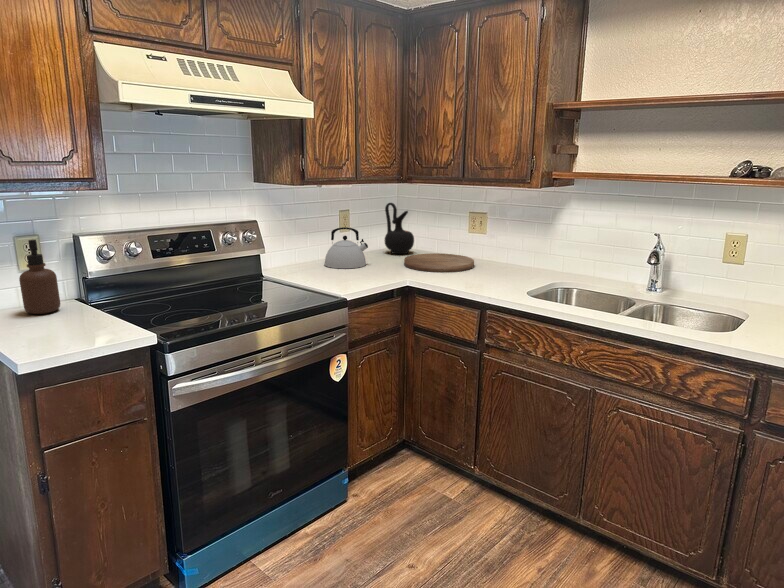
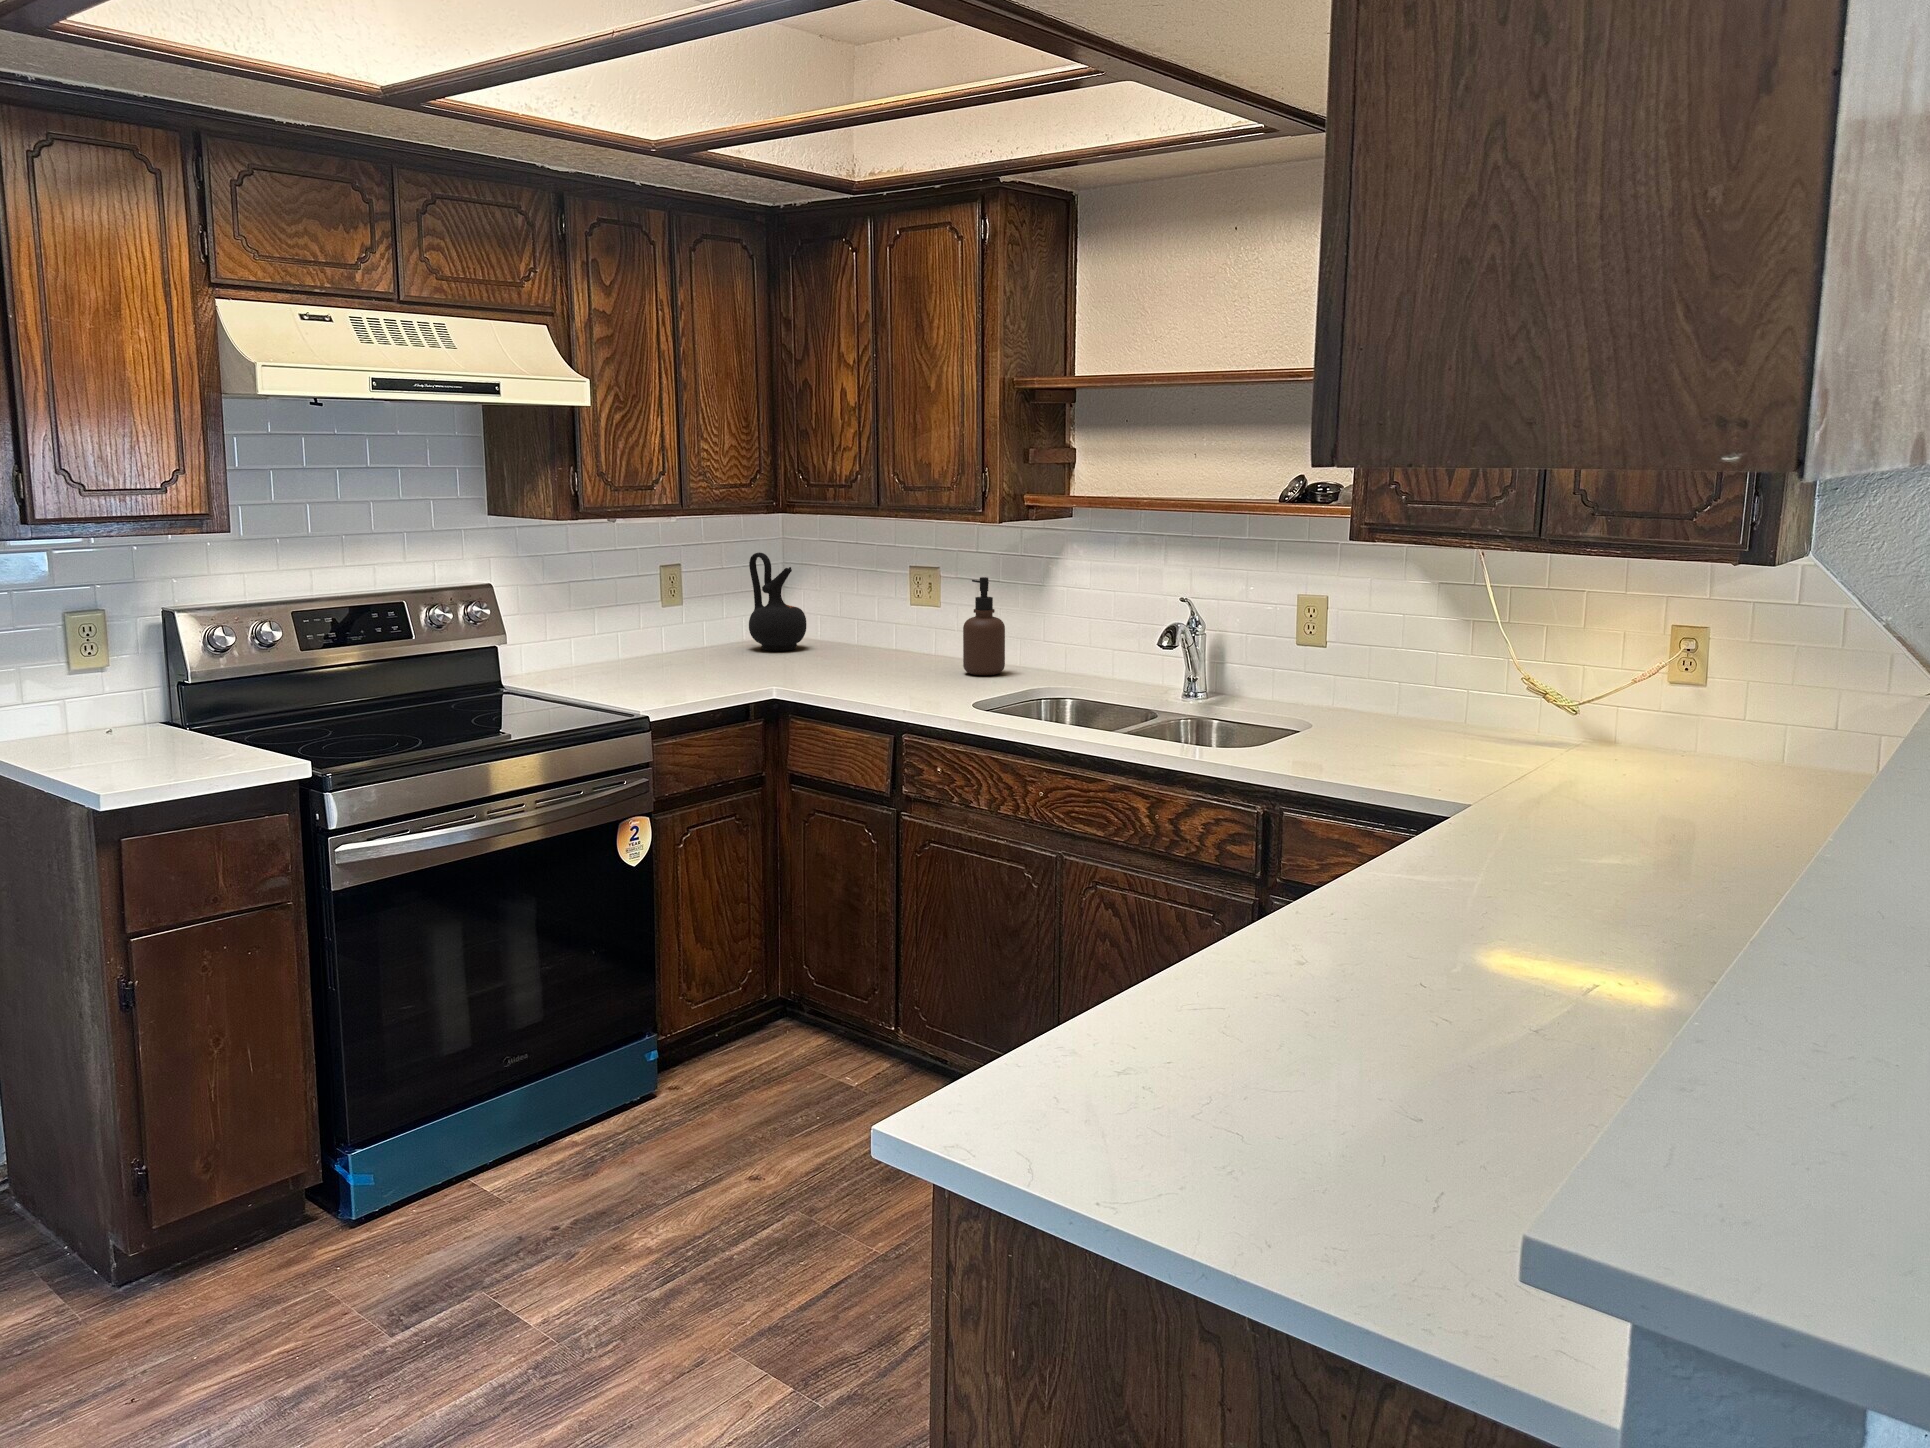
kettle: present [324,227,368,268] -> none [624,598,707,674]
soap dispenser: present [19,240,60,314] -> present [963,577,1005,675]
cutting board: present [404,253,474,272] -> none [776,647,907,677]

